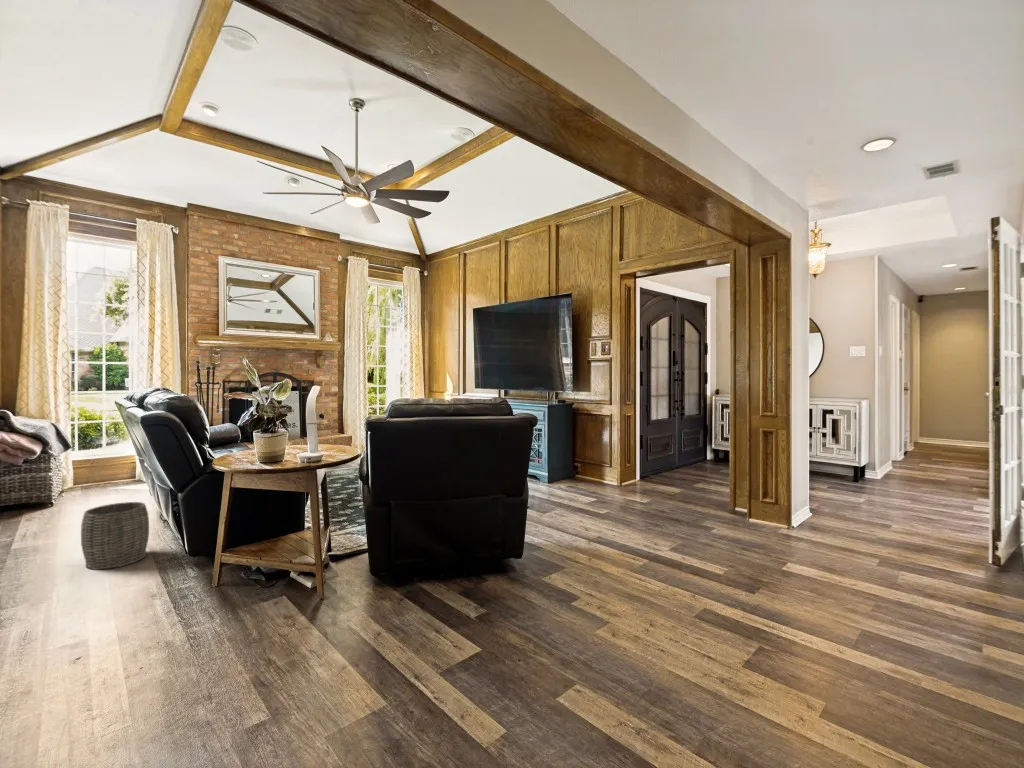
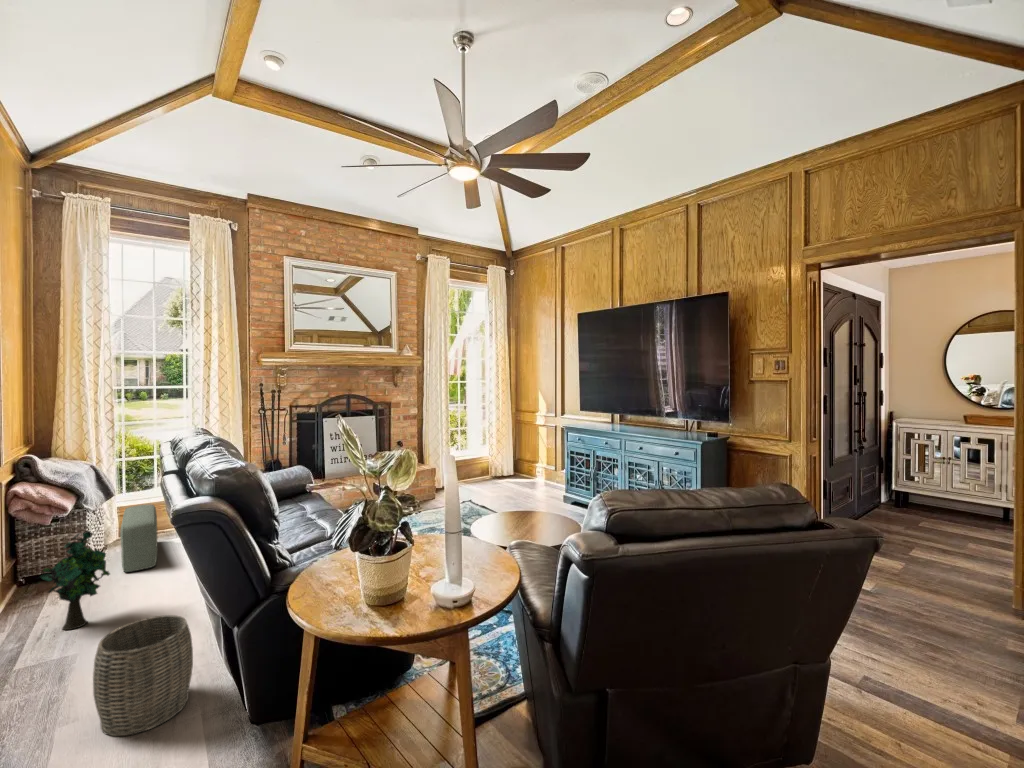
pouf: none [80,457,110,504] -> present [120,505,157,572]
decorative plant: none [21,459,78,531] -> present [38,531,110,630]

